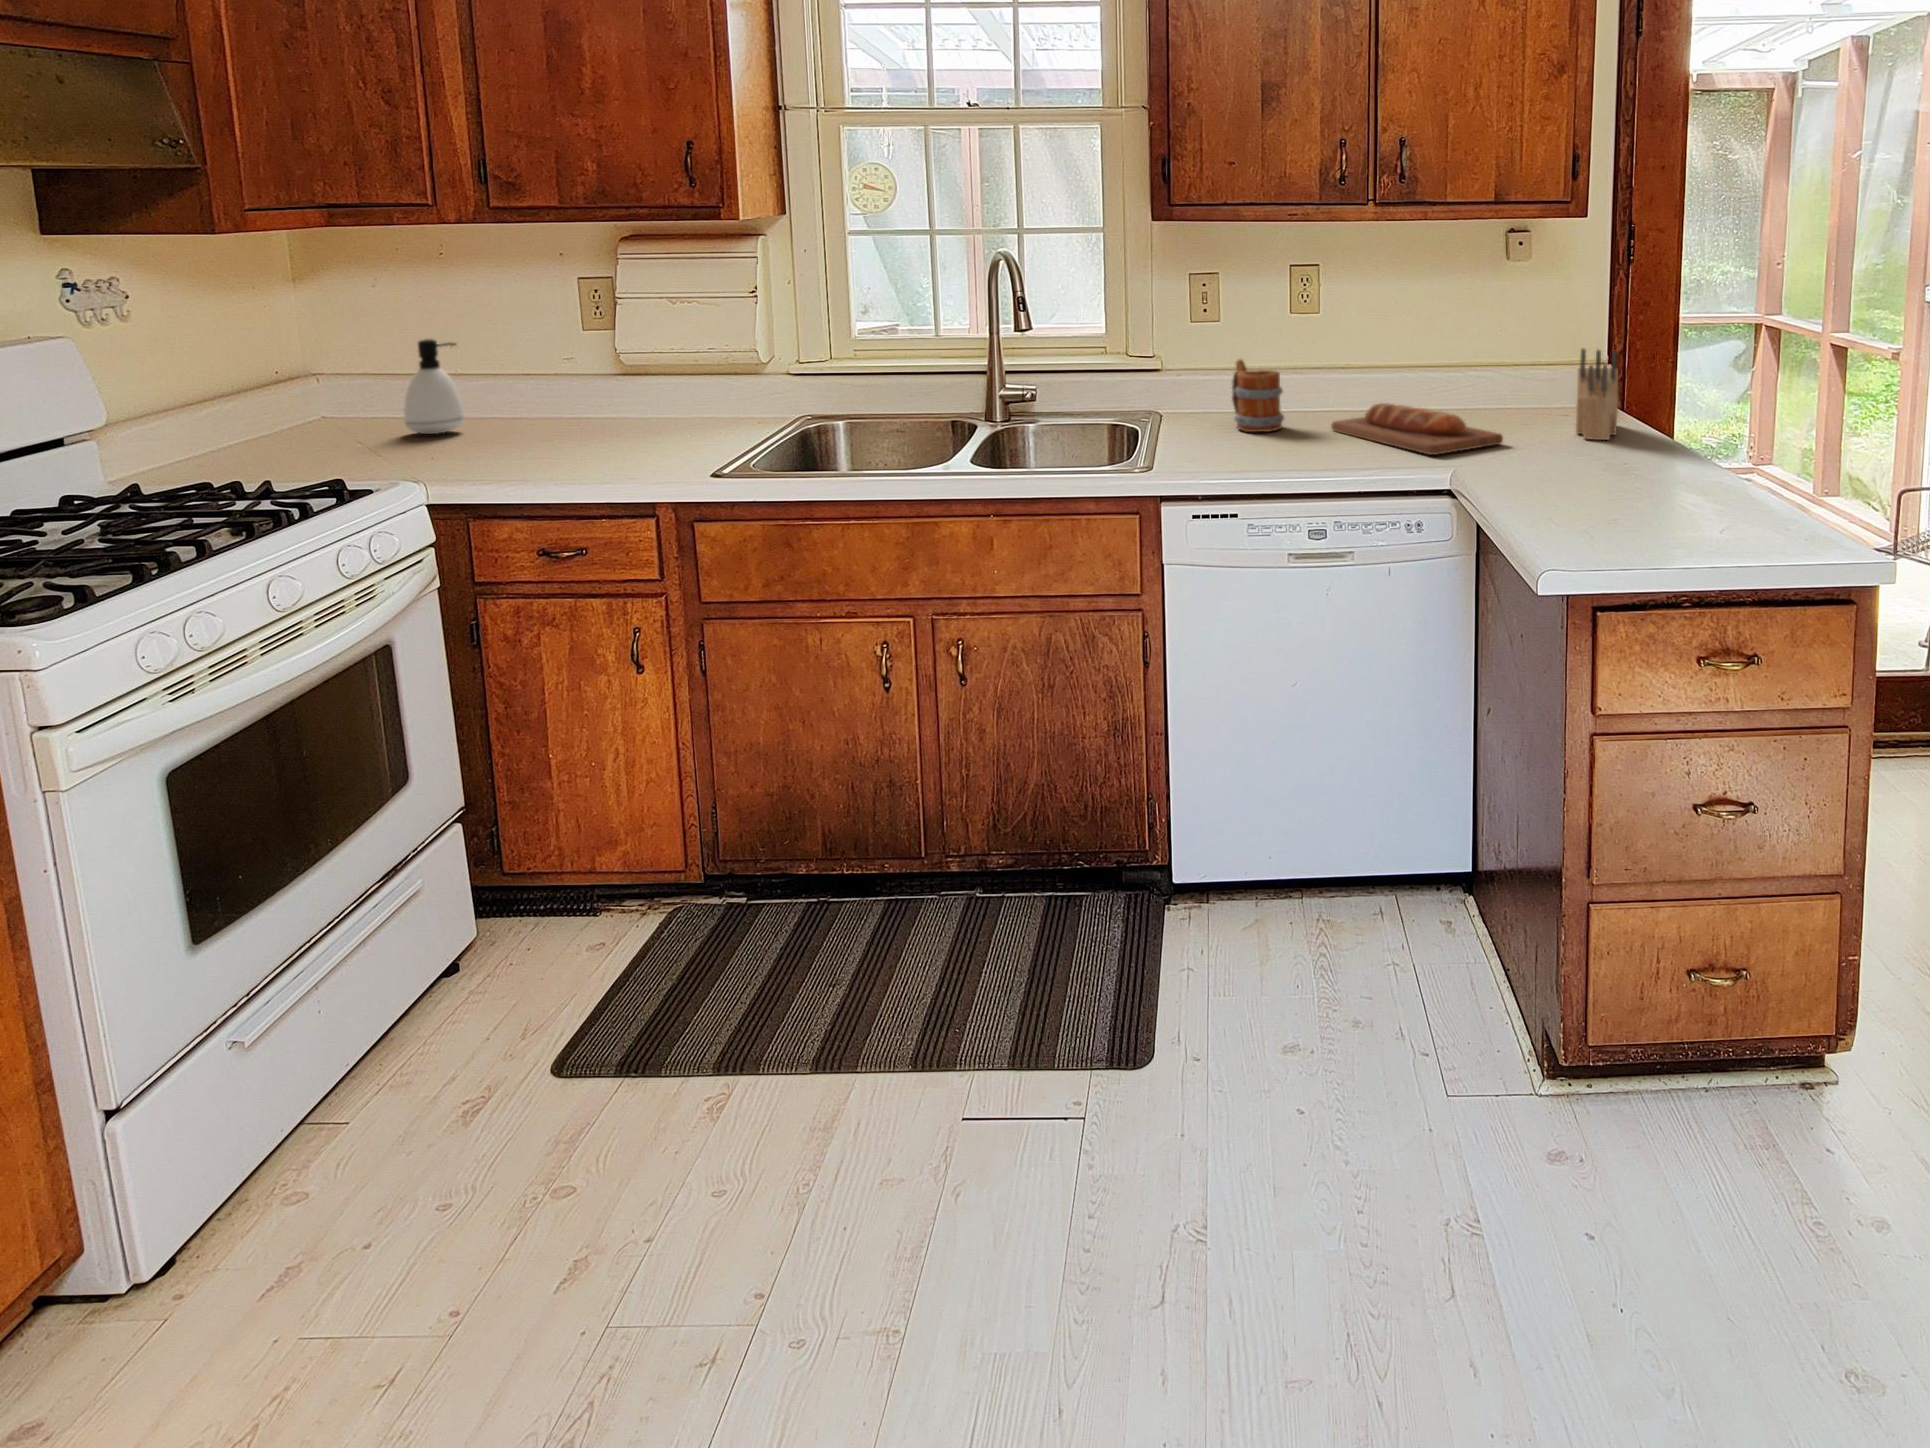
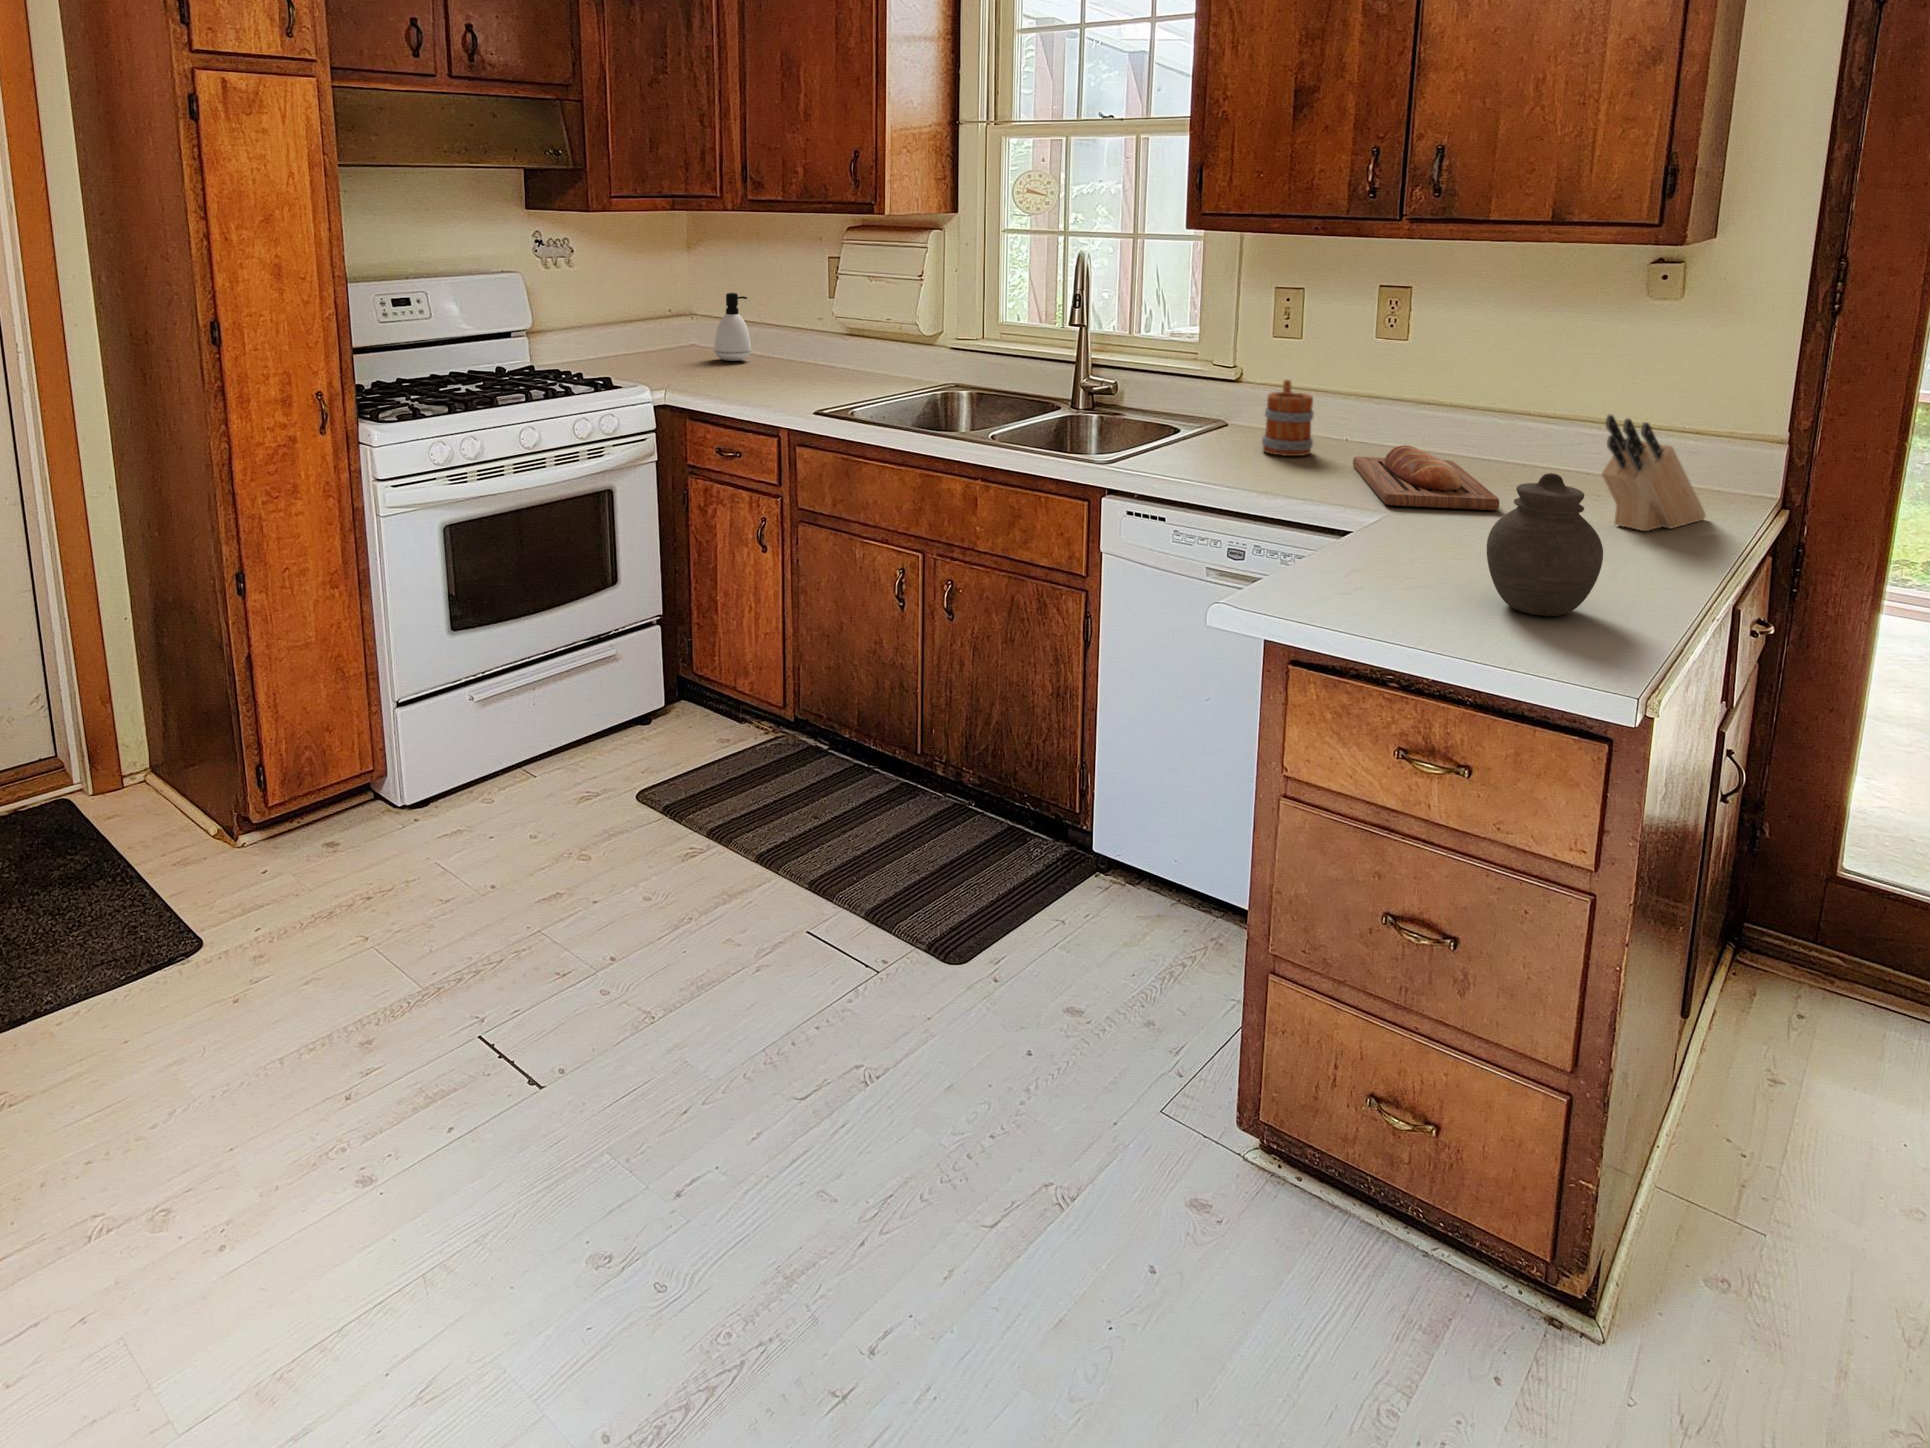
jar: none [1646,392,1739,512] -> present [1487,473,1603,616]

